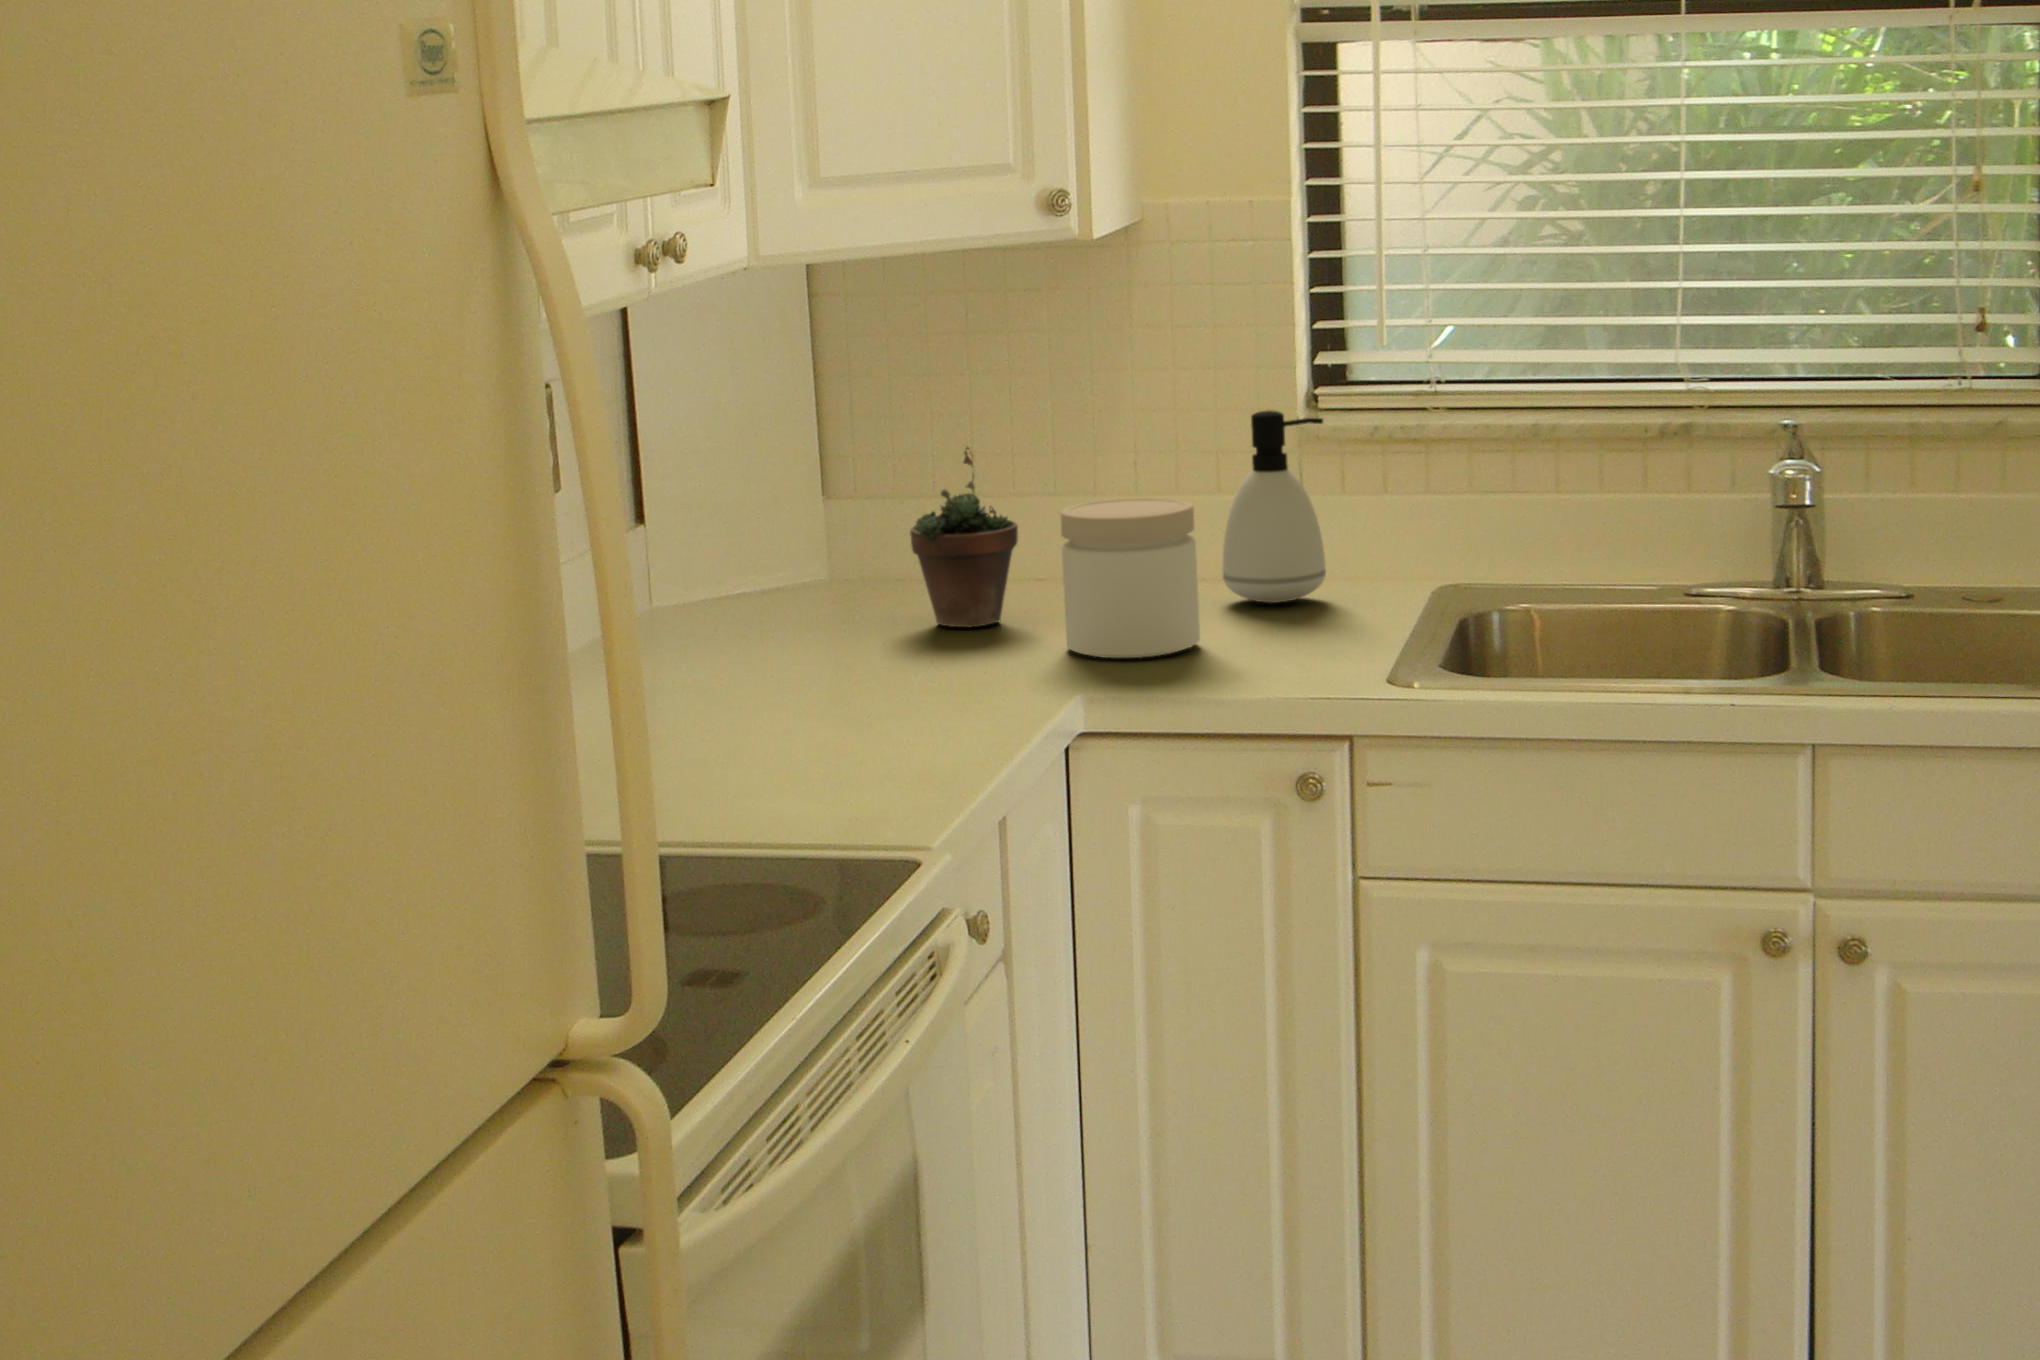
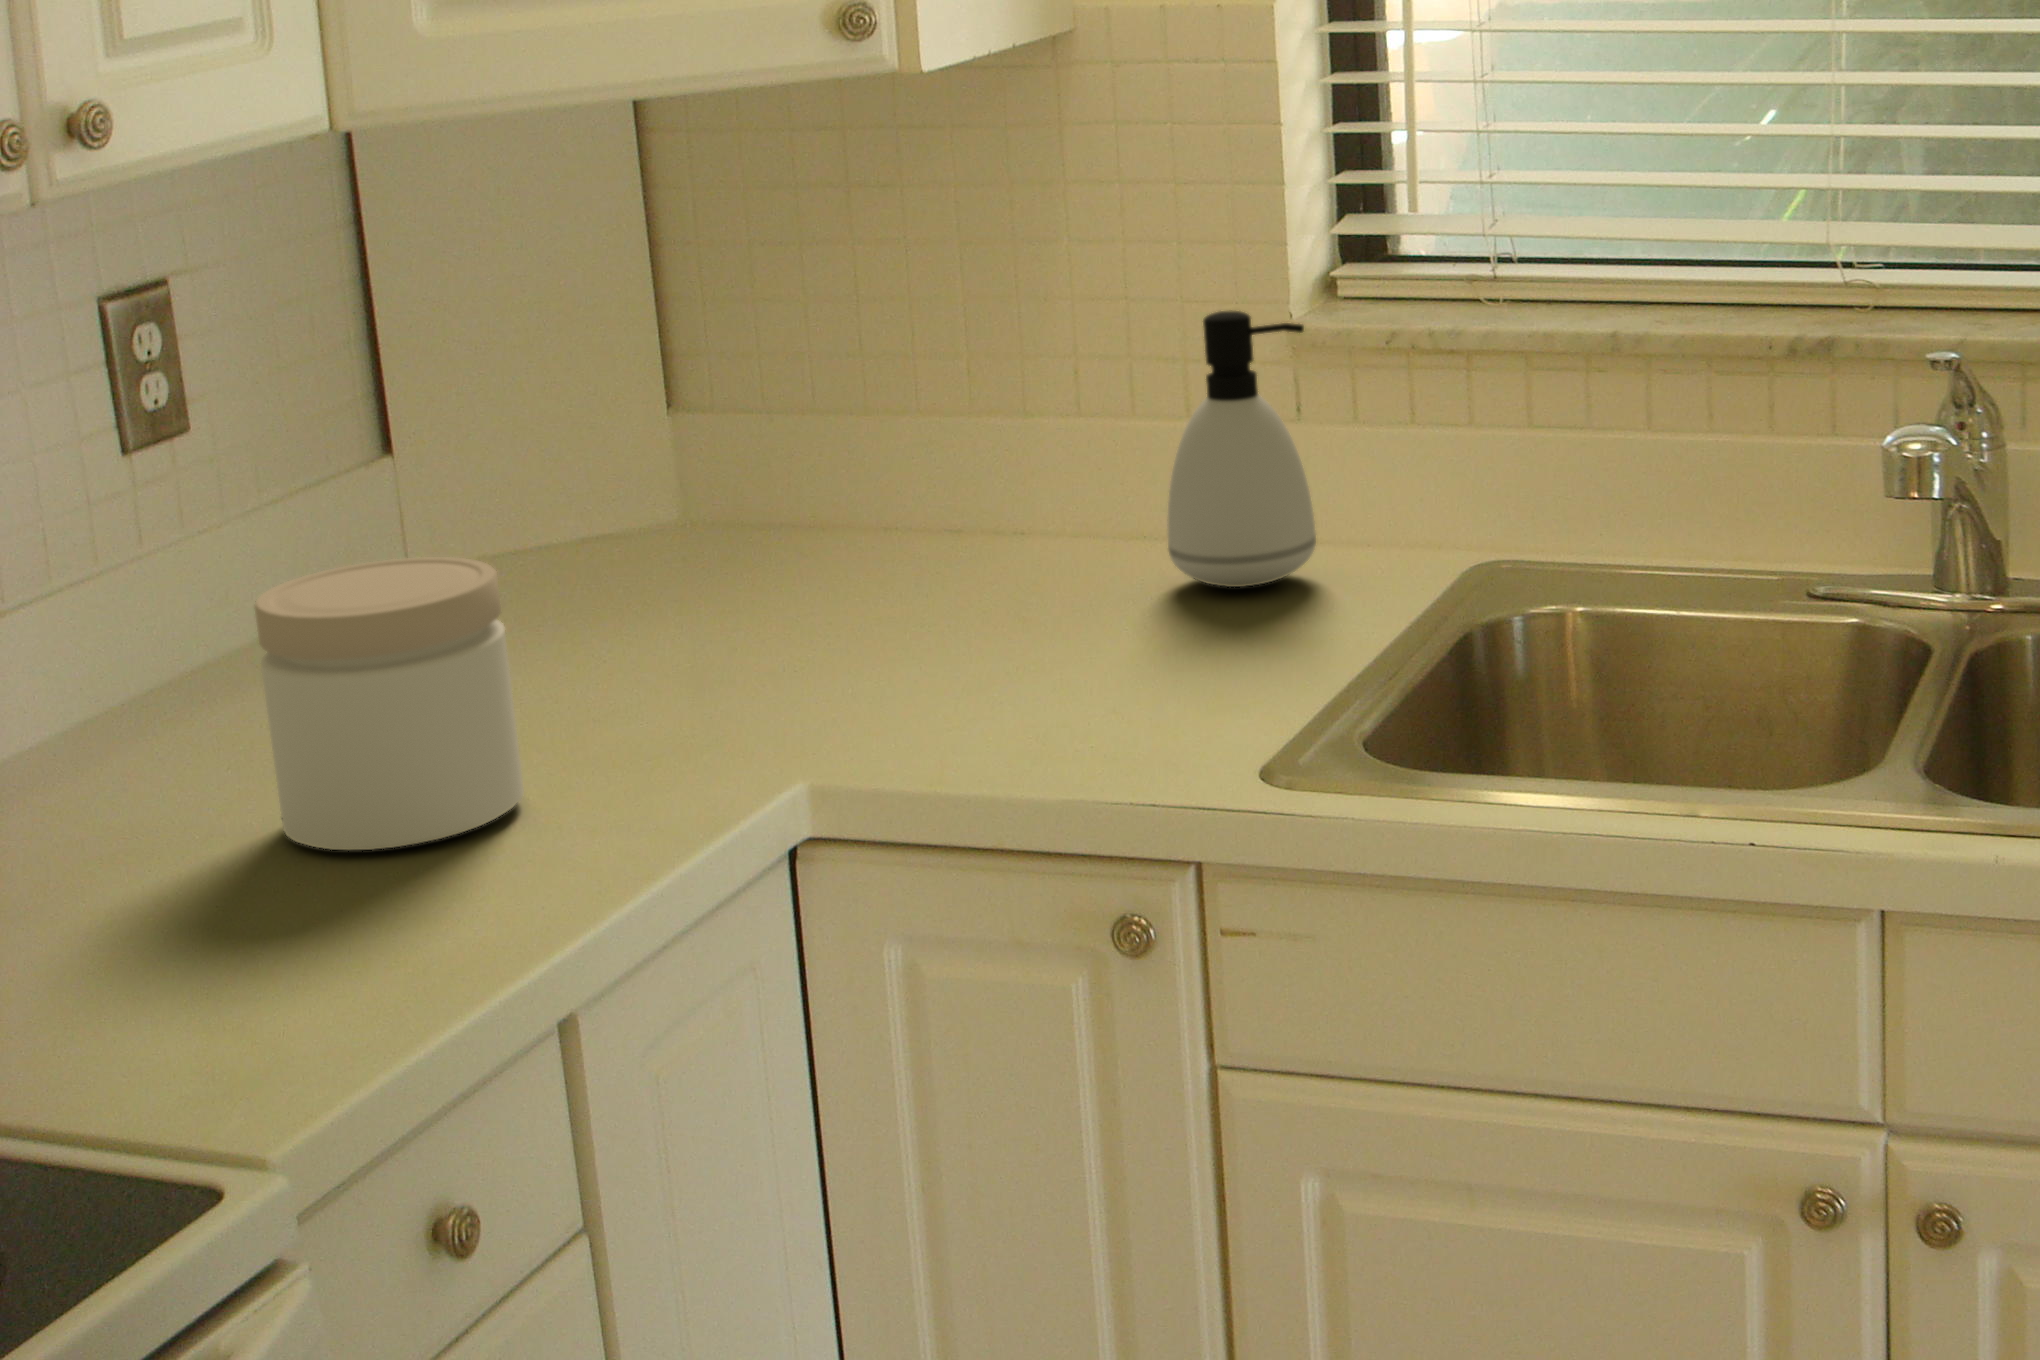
succulent plant: present [910,447,1018,628] -> none [688,363,854,625]
jar: present [1060,498,1200,658] -> present [255,557,524,850]

